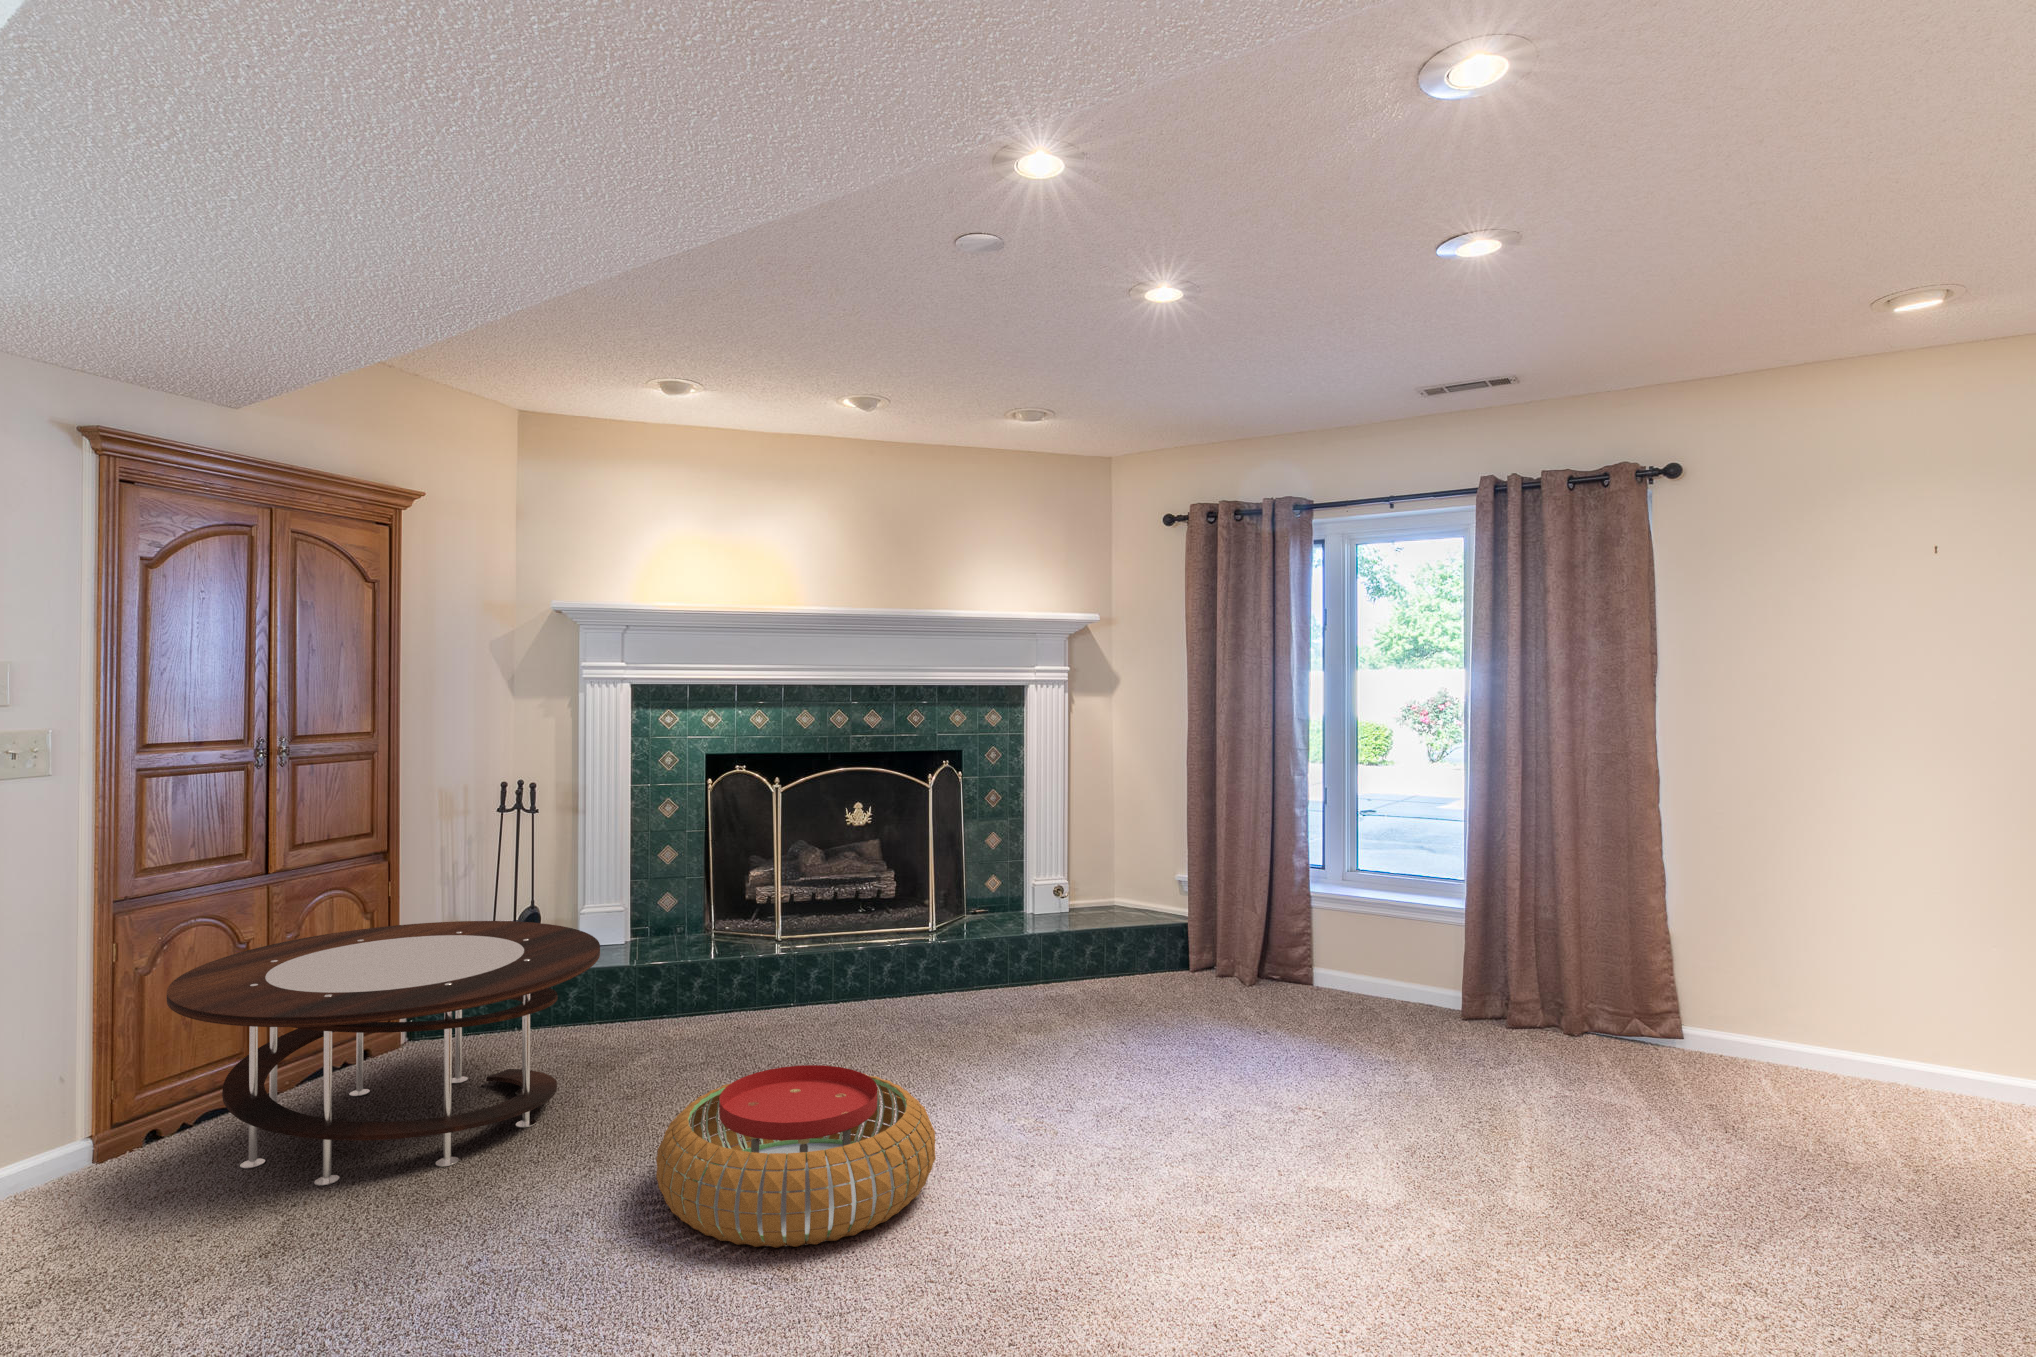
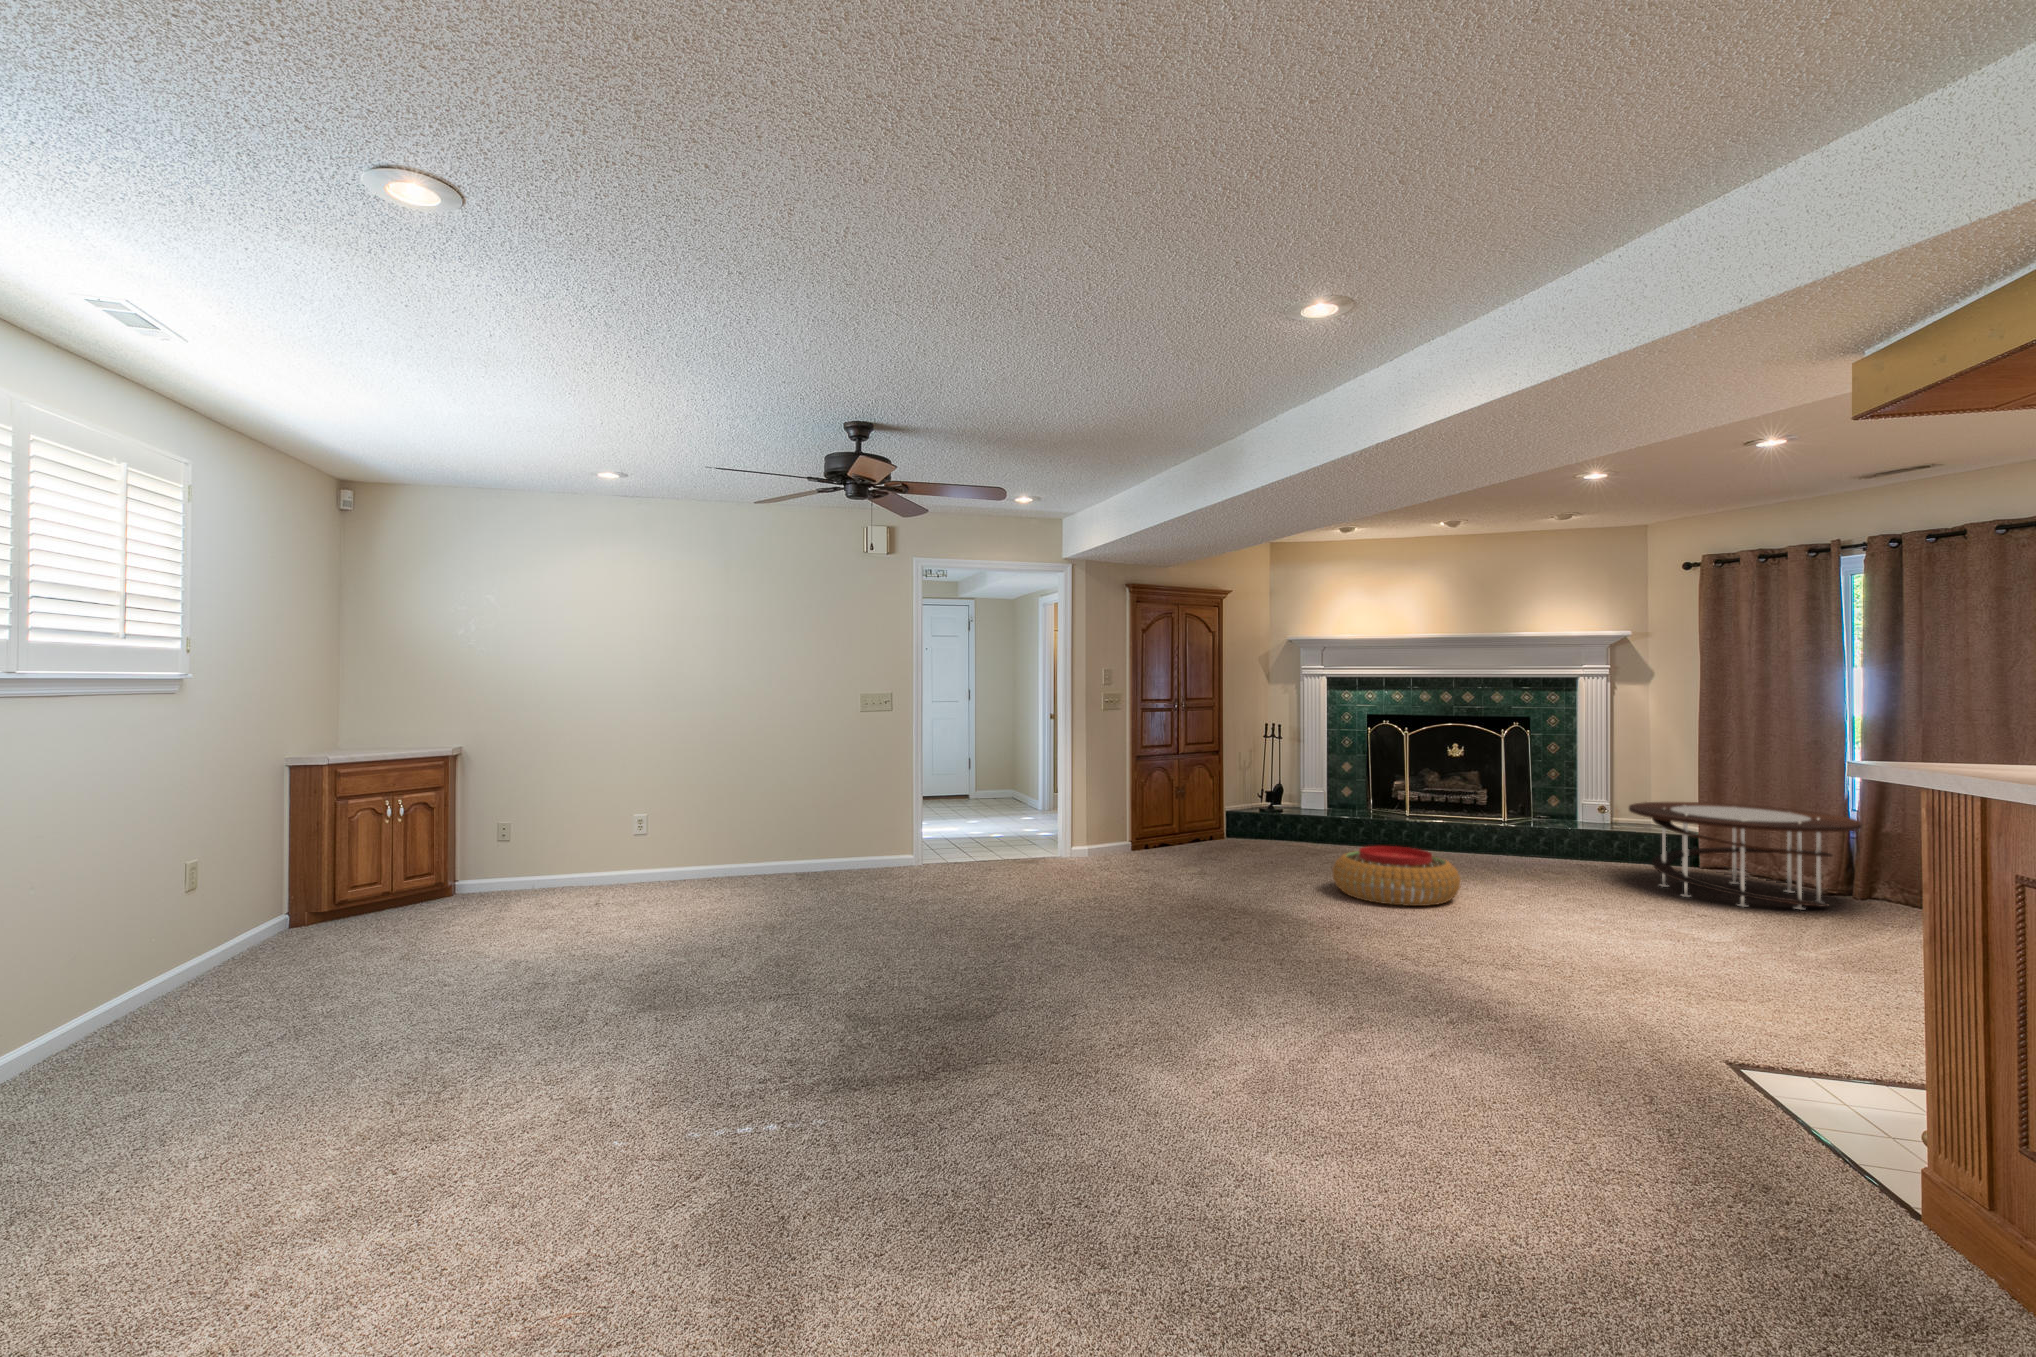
coffee table: present [167,921,600,1186] -> present [1629,802,1862,910]

